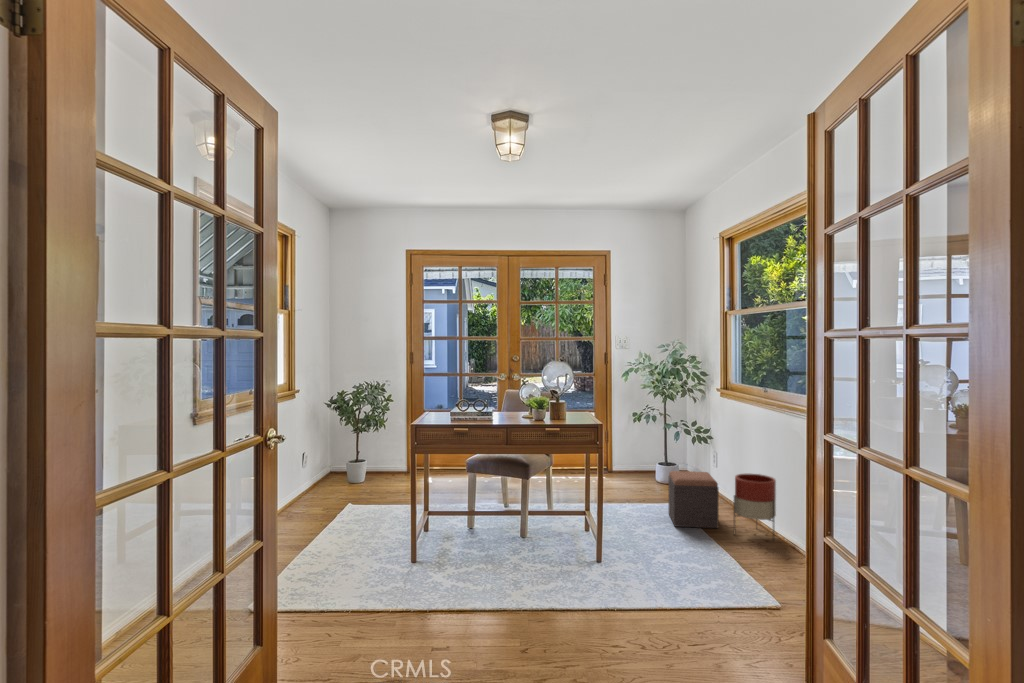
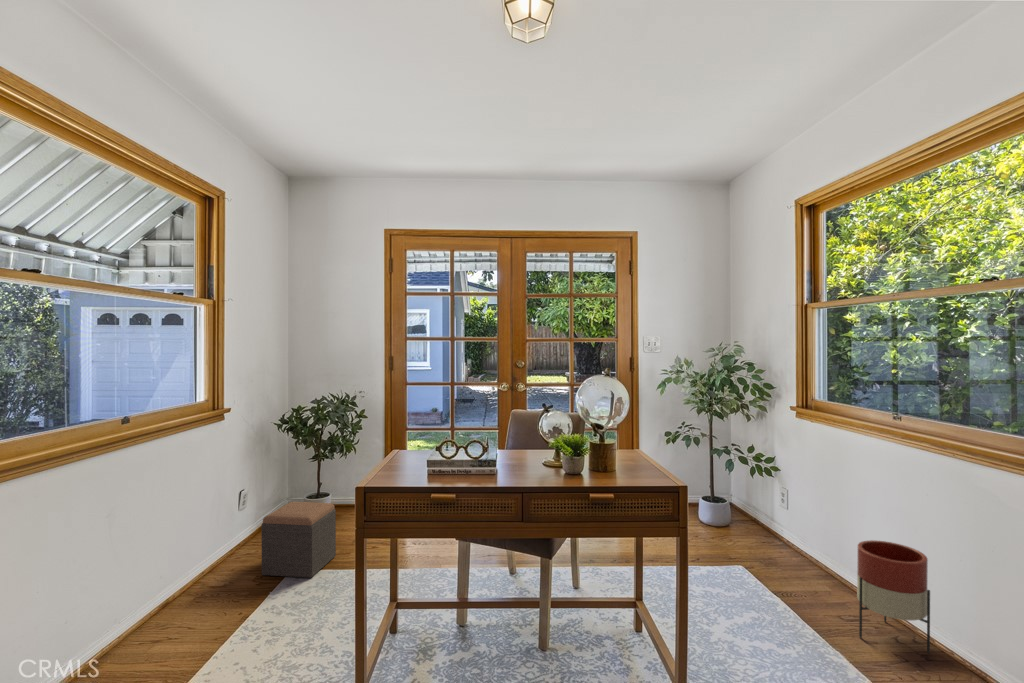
footstool: present [668,471,719,528] -> present [261,502,336,578]

